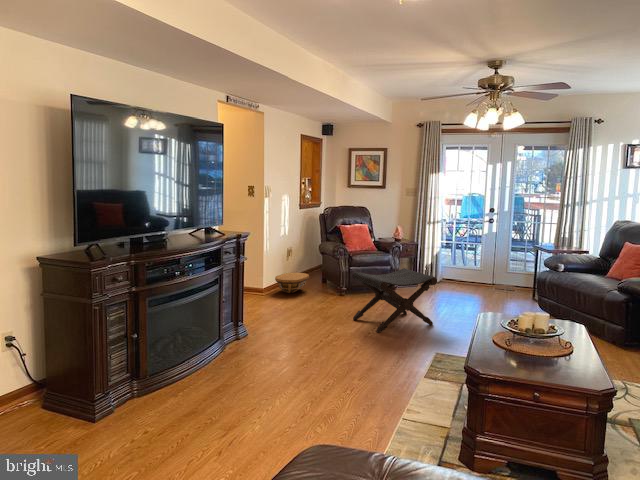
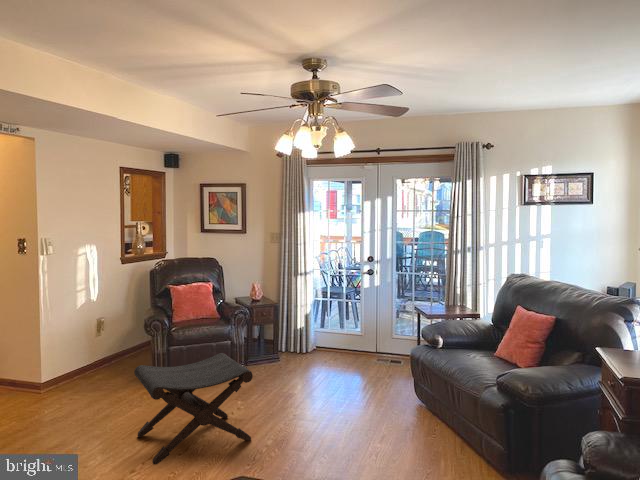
basket: present [275,272,309,293] -> none [67,352,122,385]

